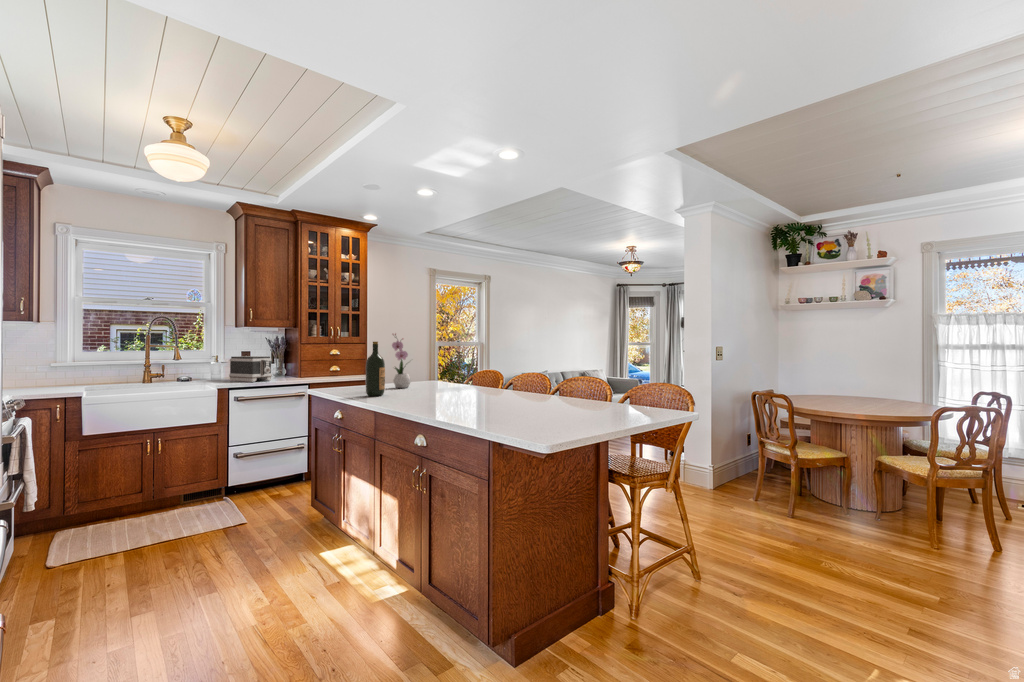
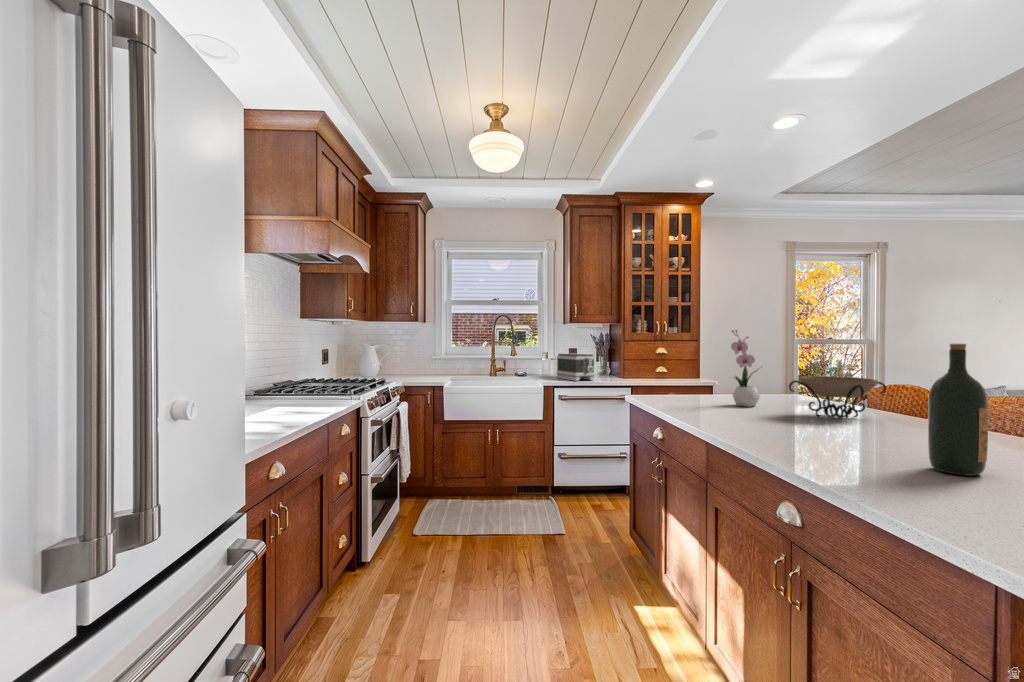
wine bottle: present [366,342,385,396] -> present [928,344,988,476]
decorative bowl: none [428,364,481,390] -> present [789,376,886,420]

